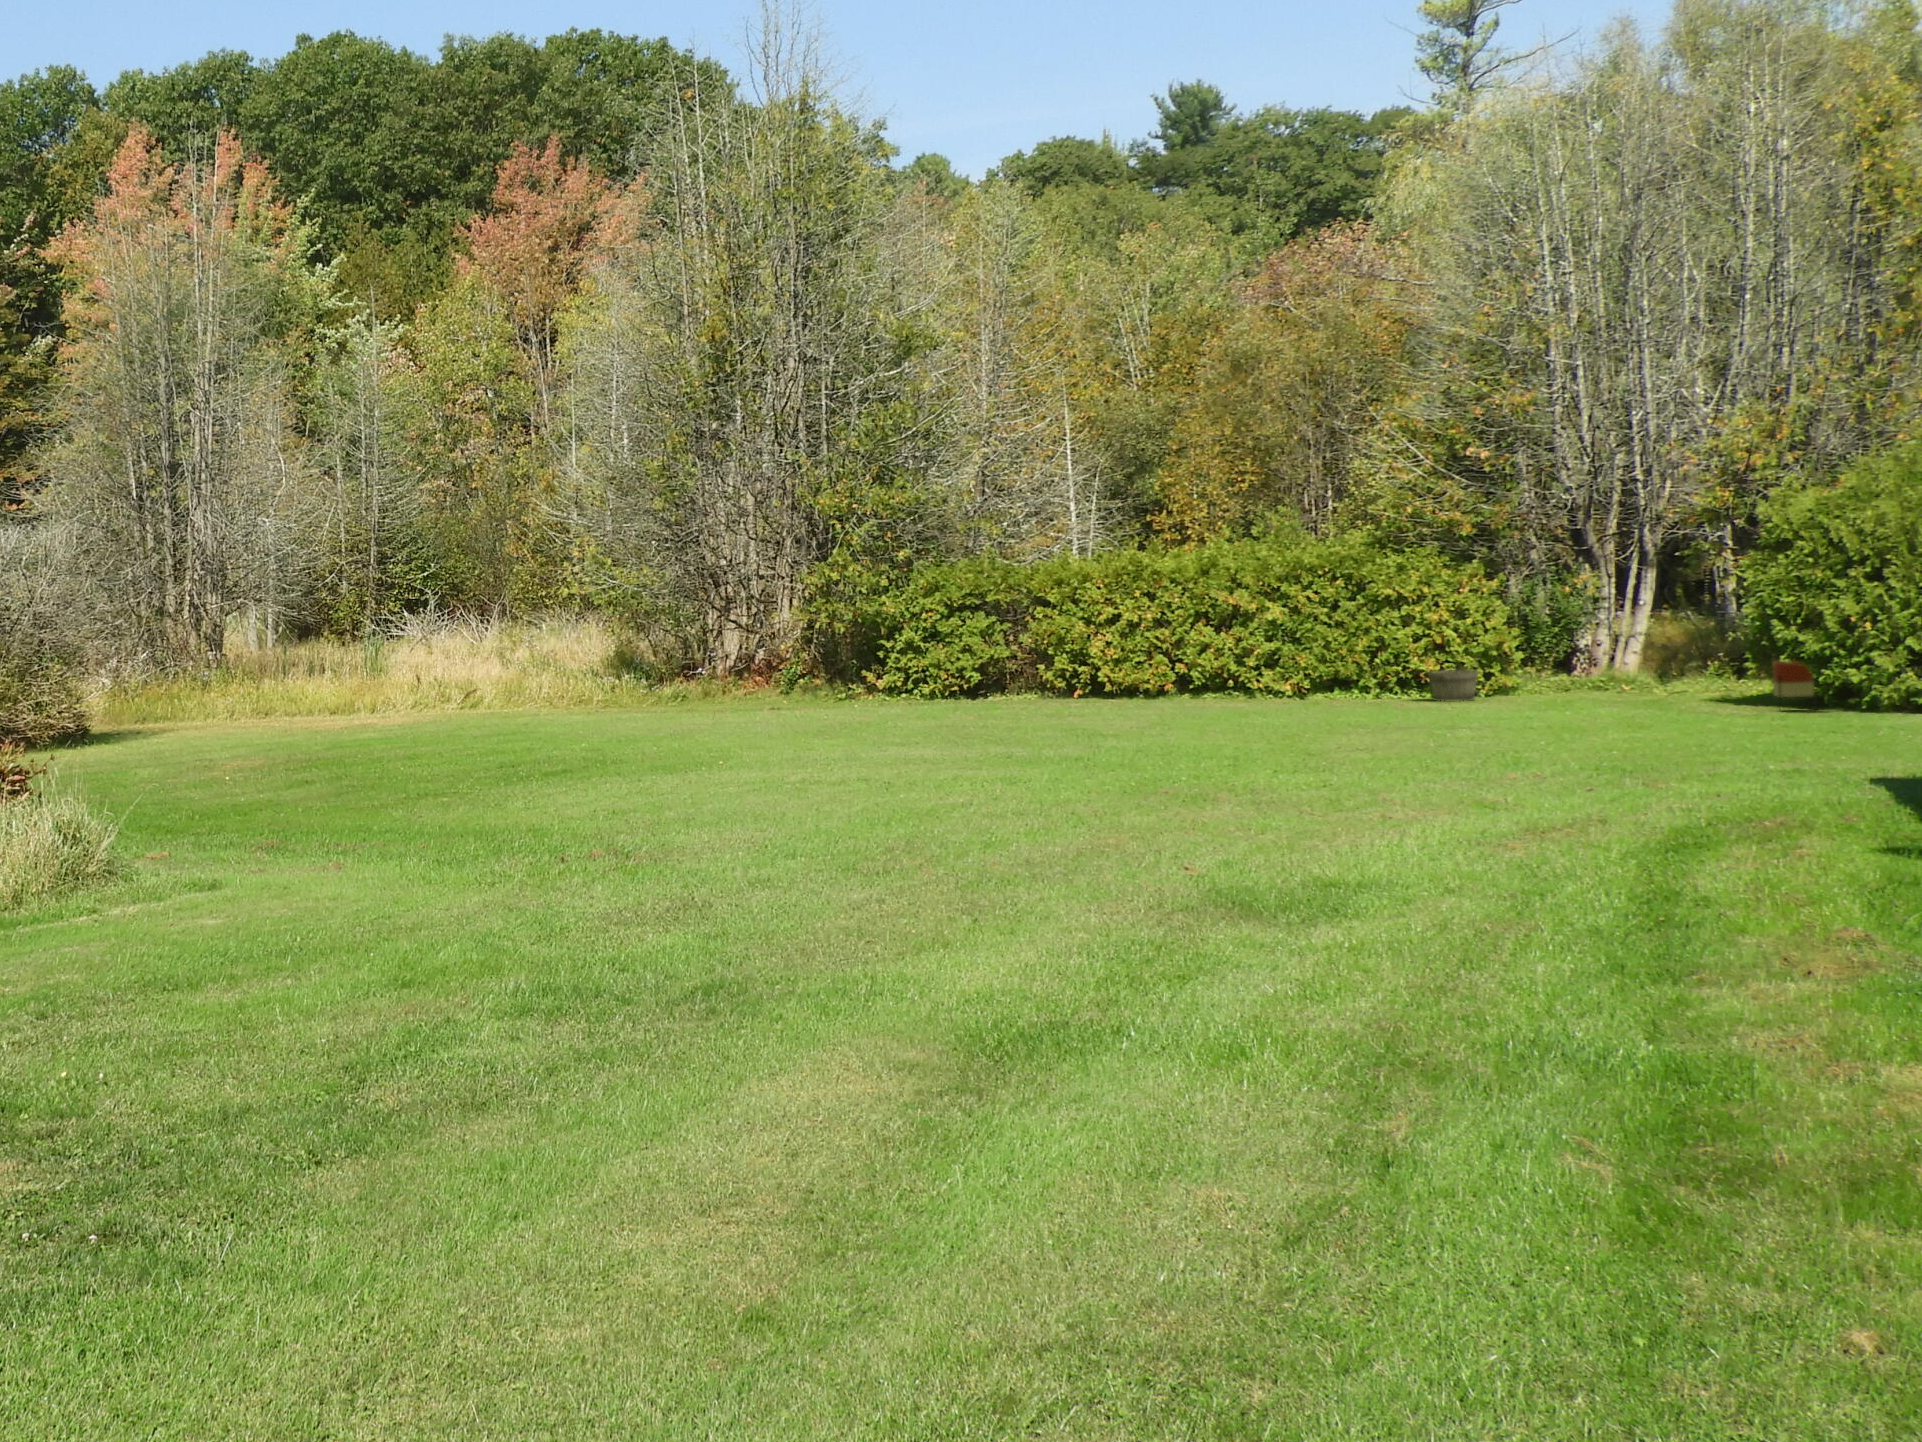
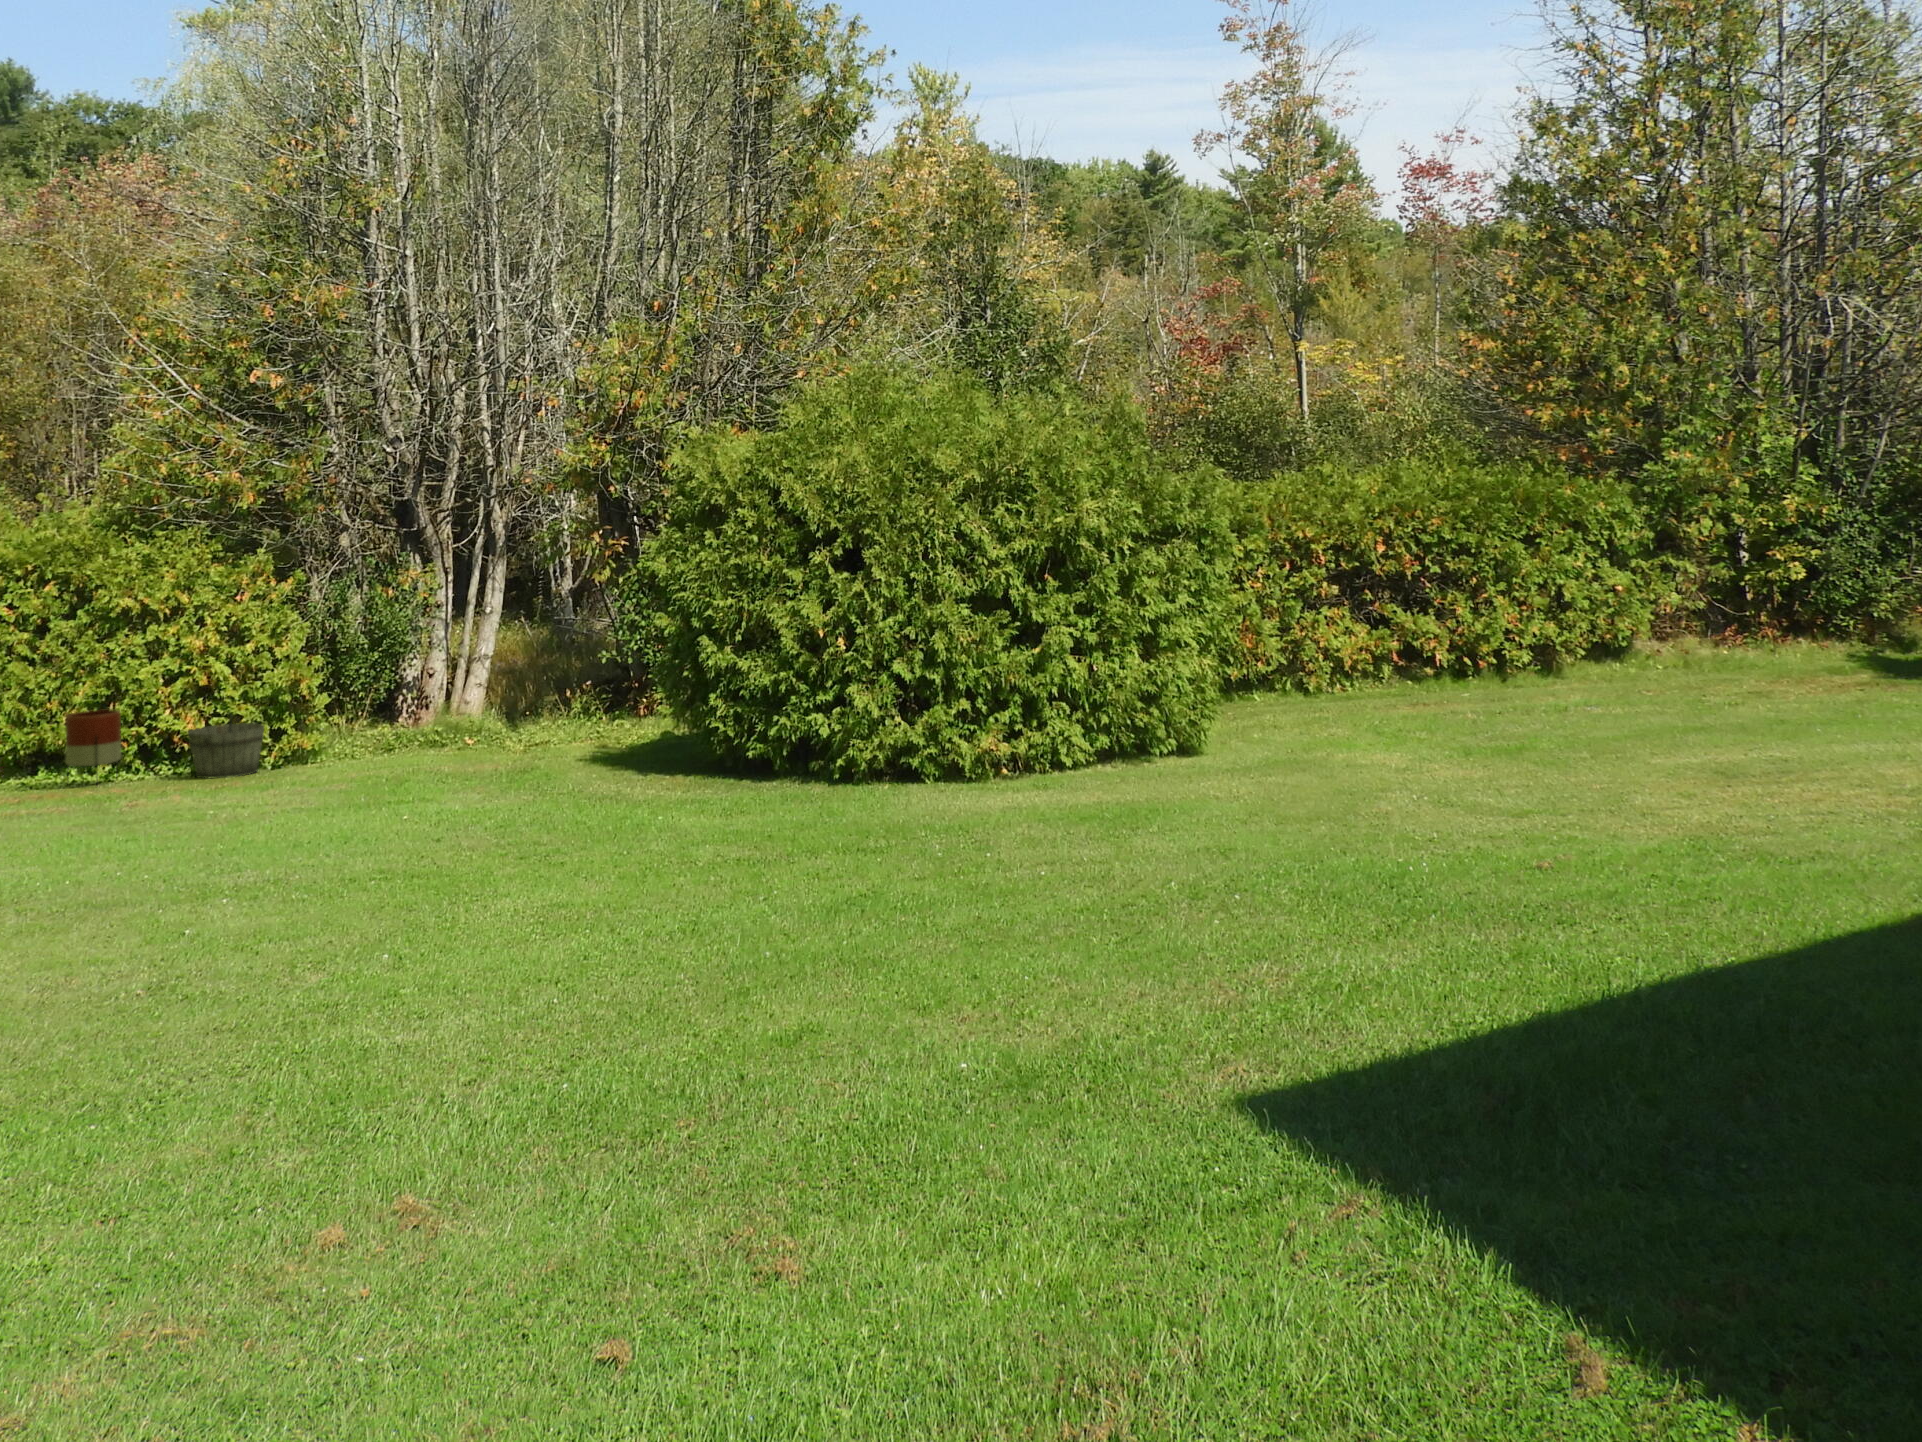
planter: present [1773,661,1816,698] -> present [66,710,121,767]

